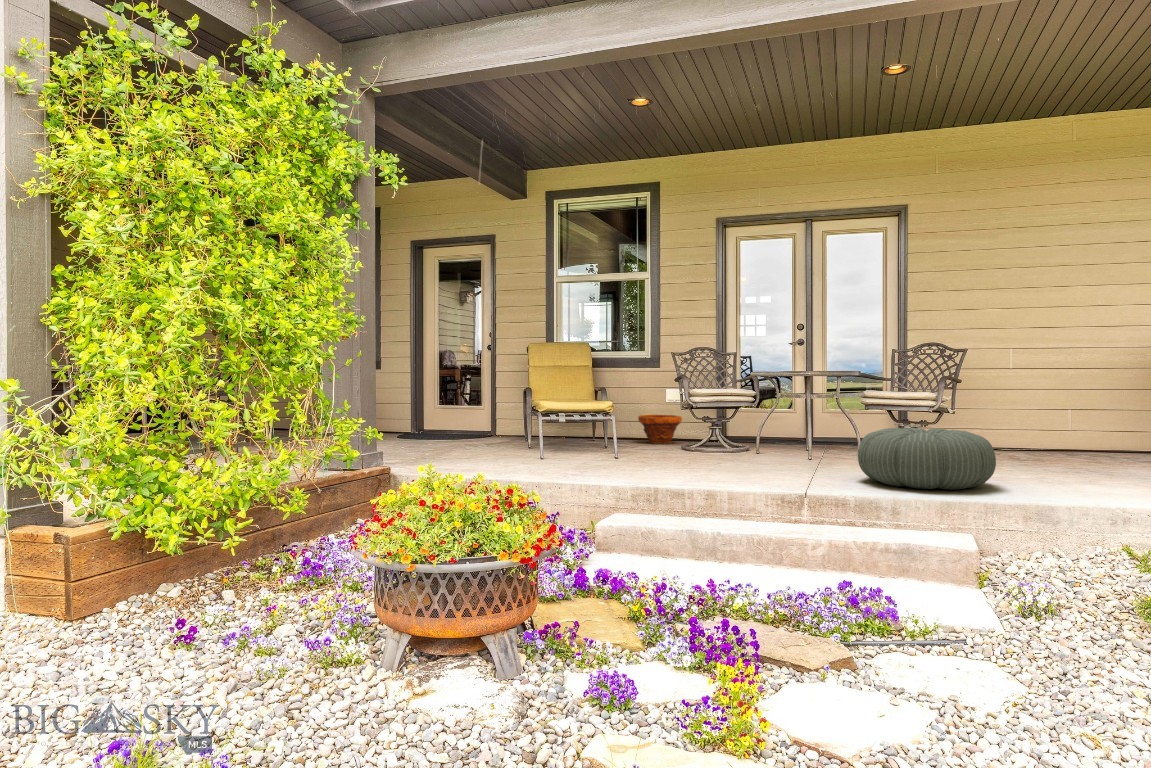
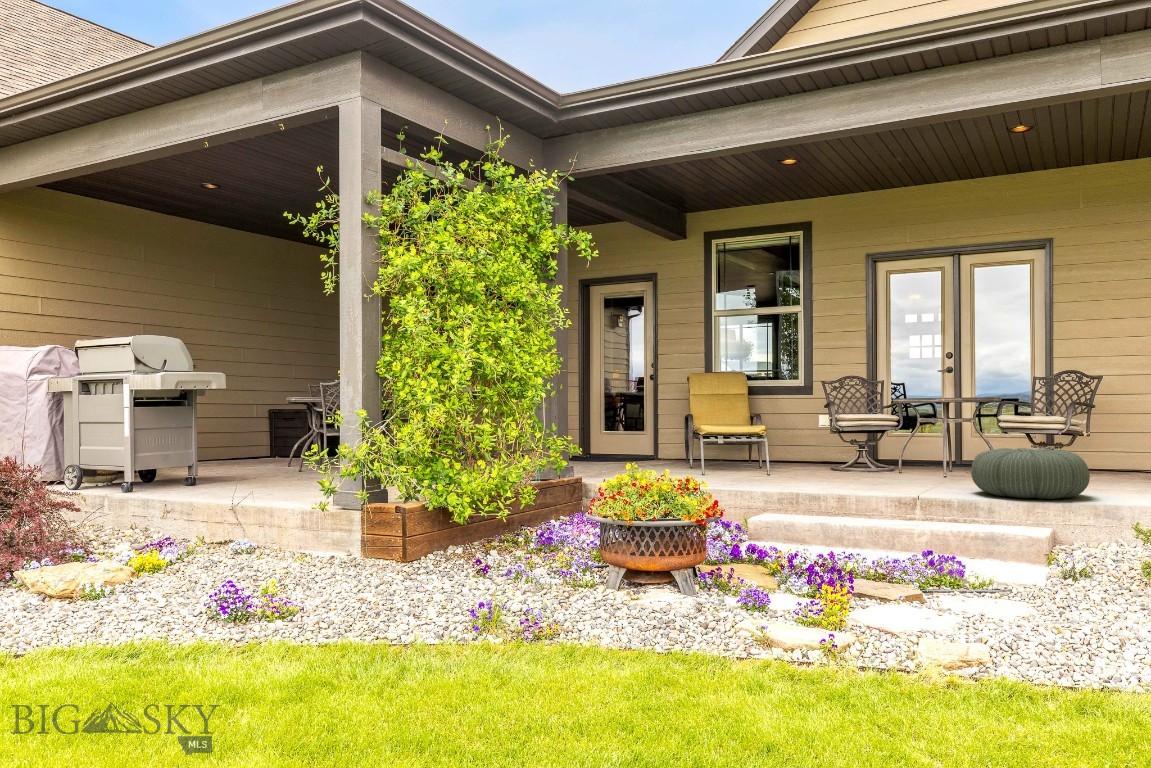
planter: present [638,414,682,444] -> none [790,437,832,464]

